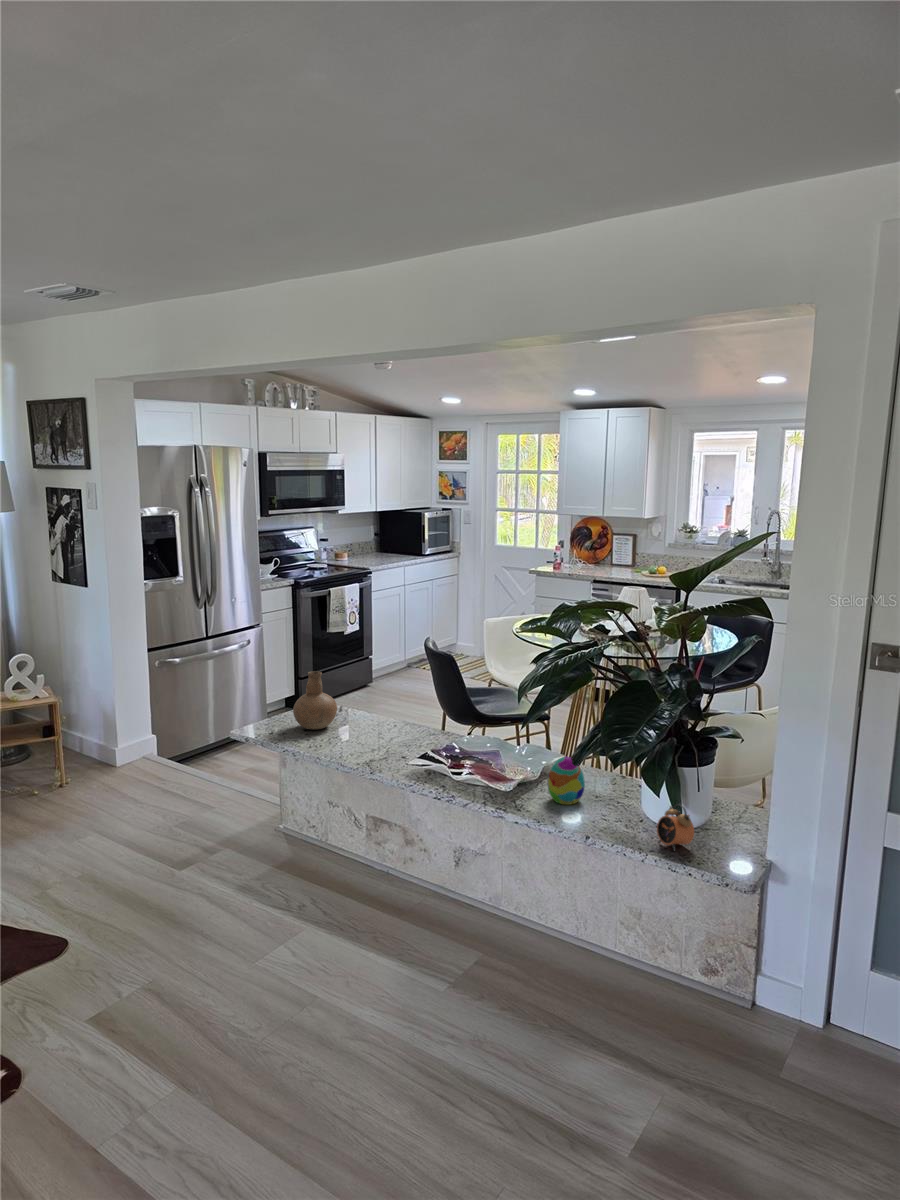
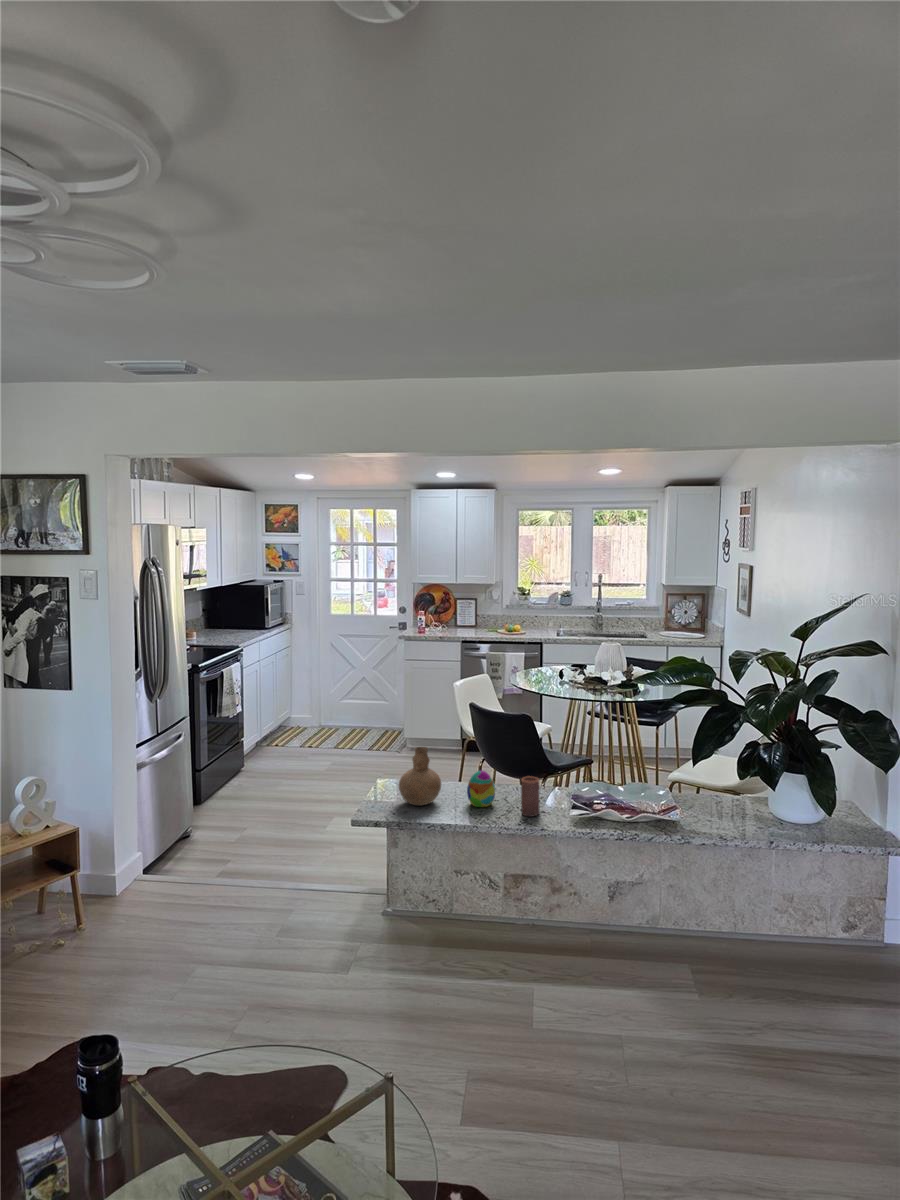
candle: none [372,715,393,757] -> present [521,776,540,816]
decorative egg: present [548,757,585,805] -> present [467,770,495,807]
alarm clock: present [657,804,694,851] -> none [838,802,864,837]

